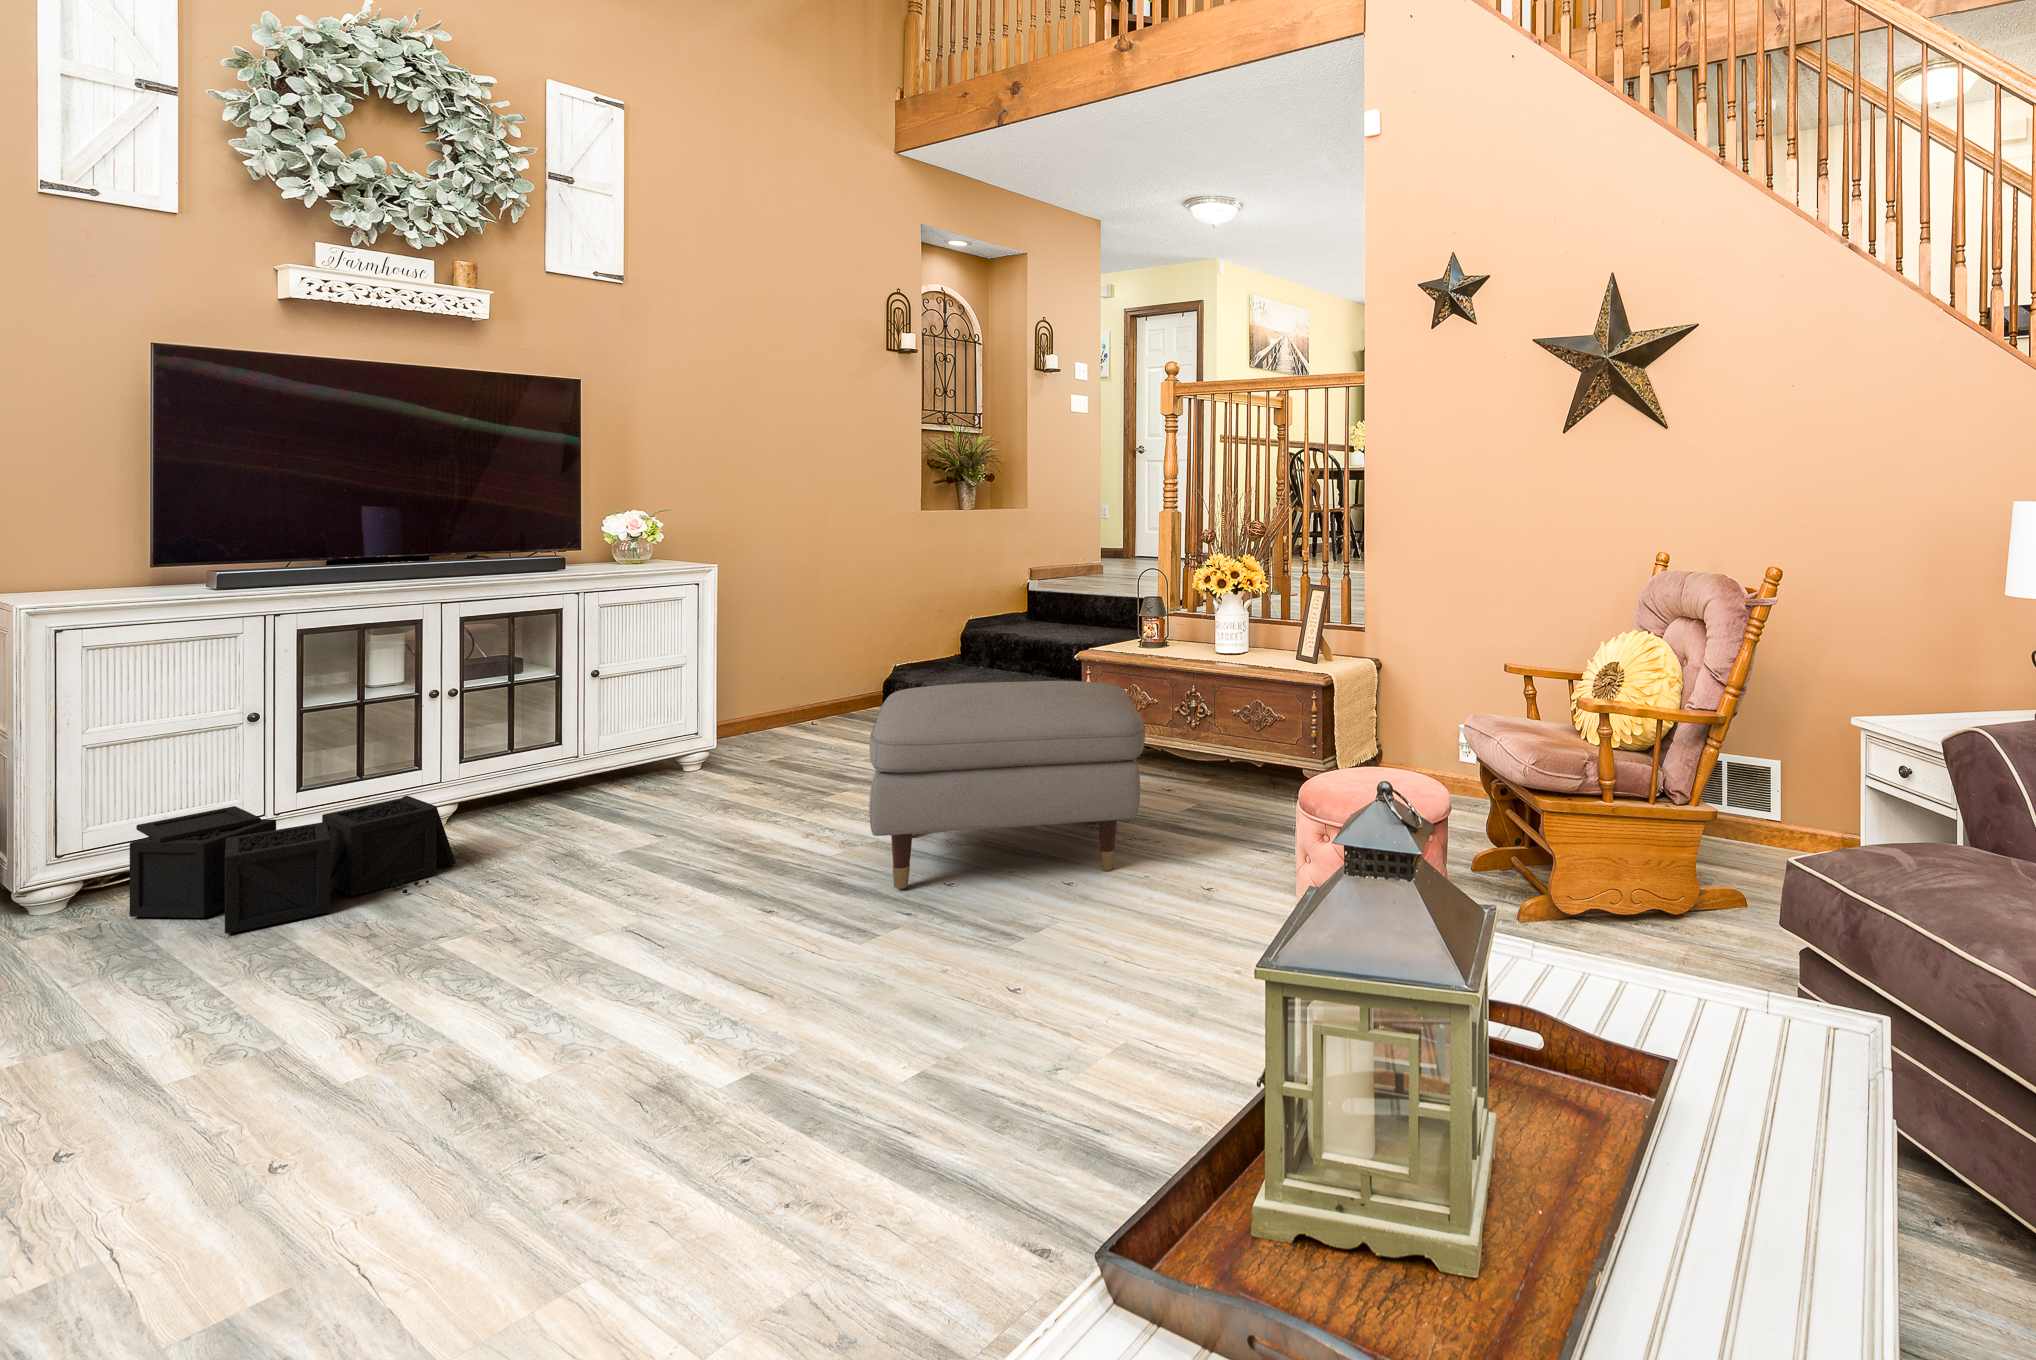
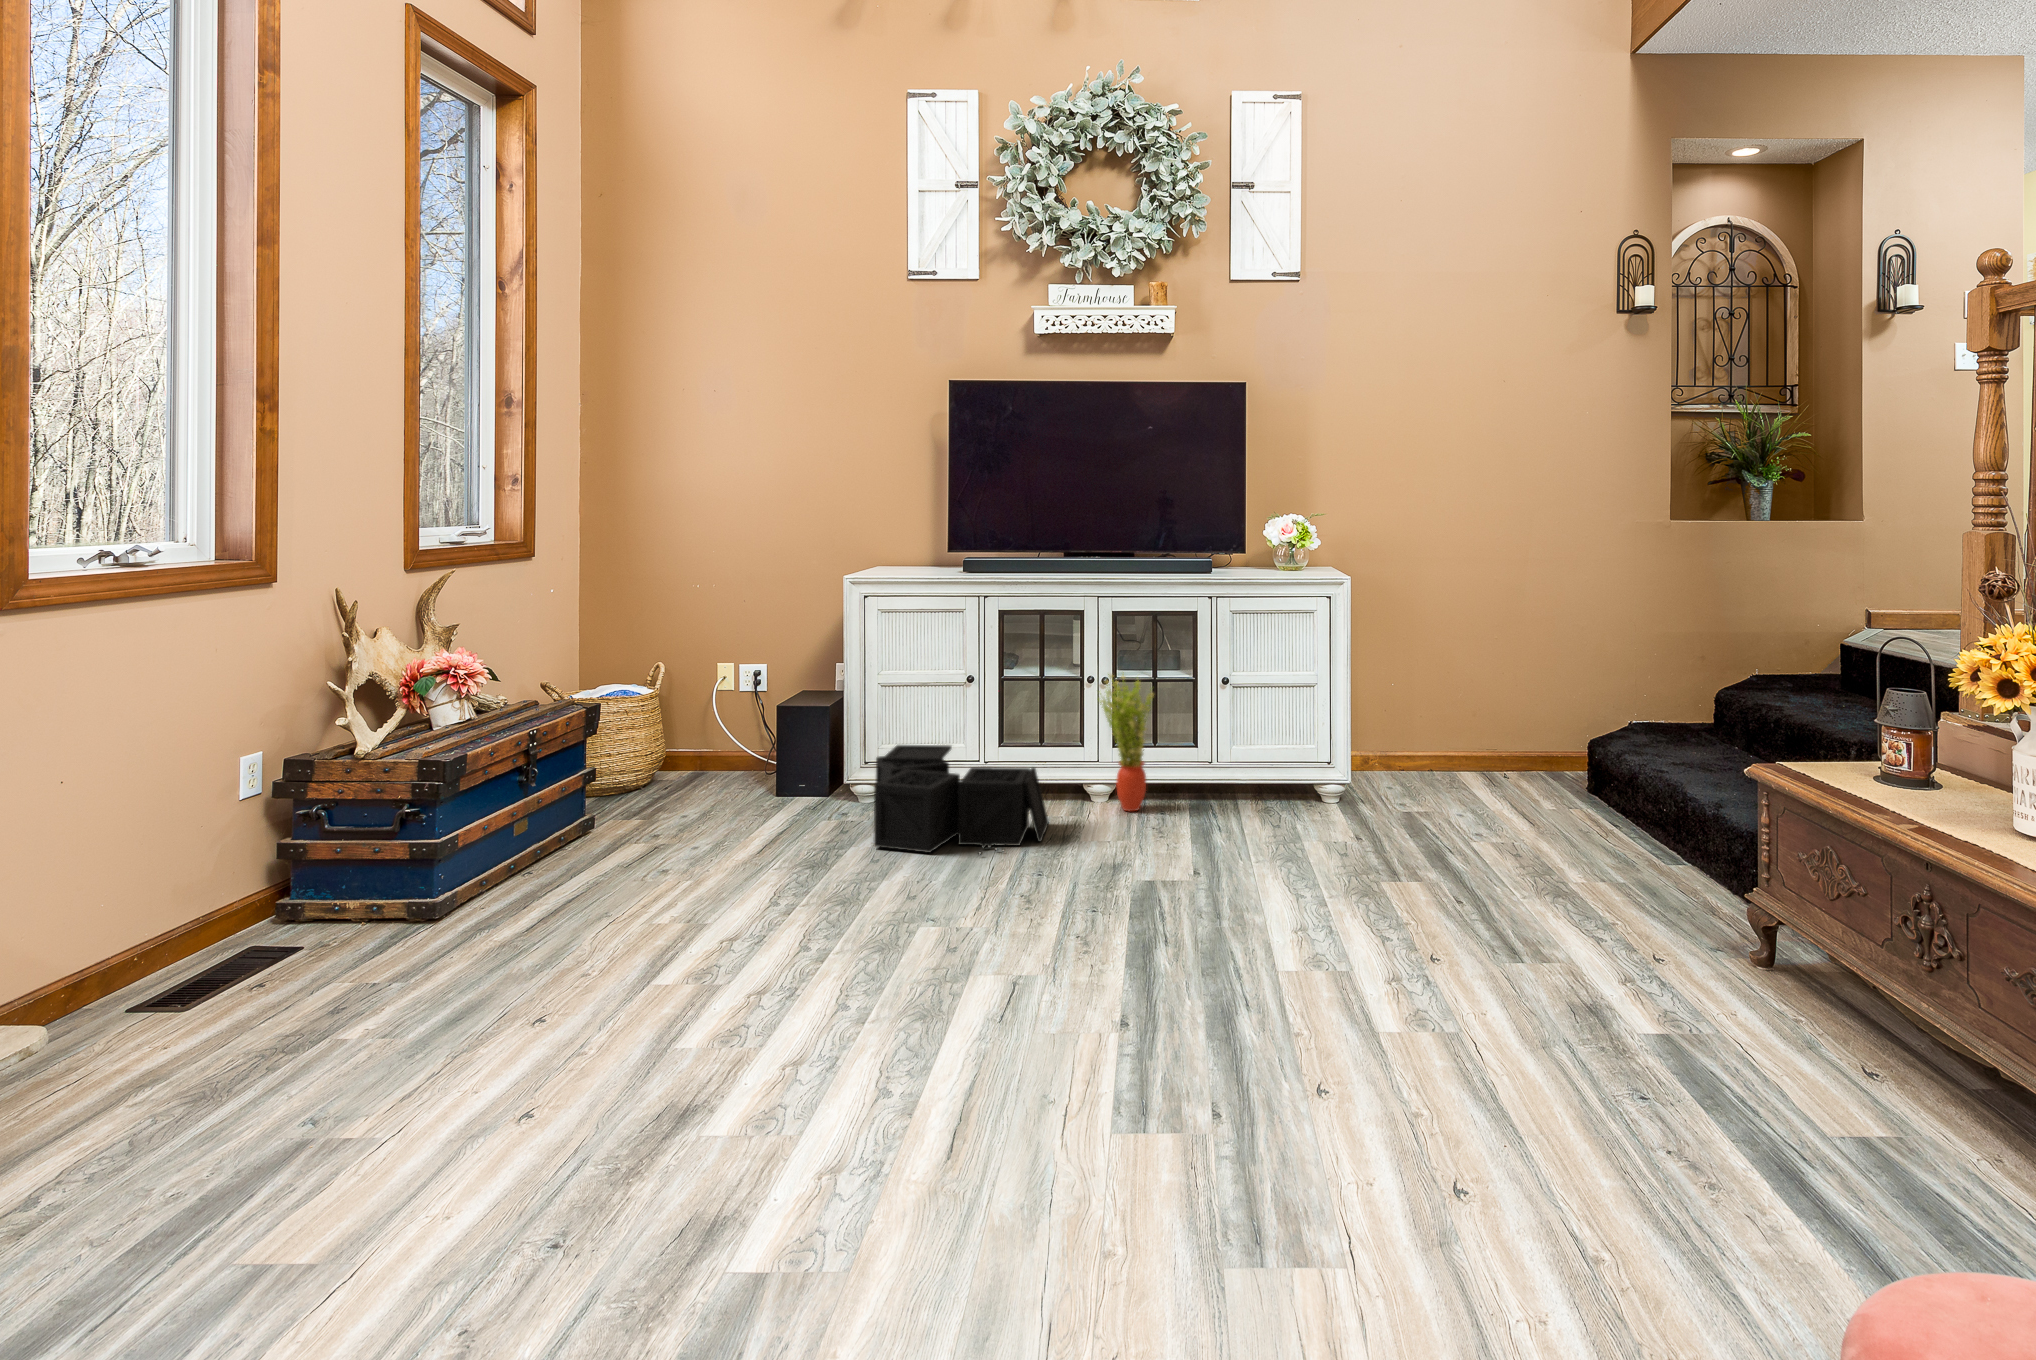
potted plant: none [458,678,536,821] -> present [1100,672,1153,811]
ottoman: present [869,681,1145,889] -> none [1194,766,1689,1180]

